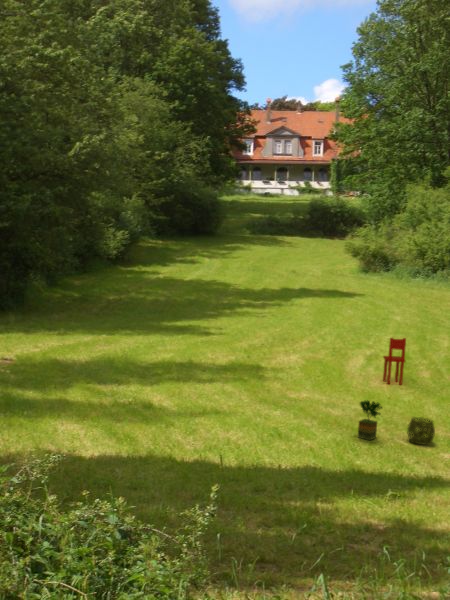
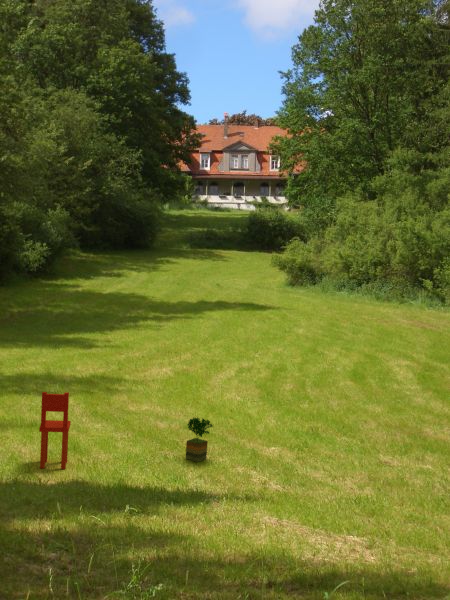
chair: present [383,338,406,385] -> present [39,392,71,469]
woven basket: present [407,417,435,445] -> none [240,436,269,466]

